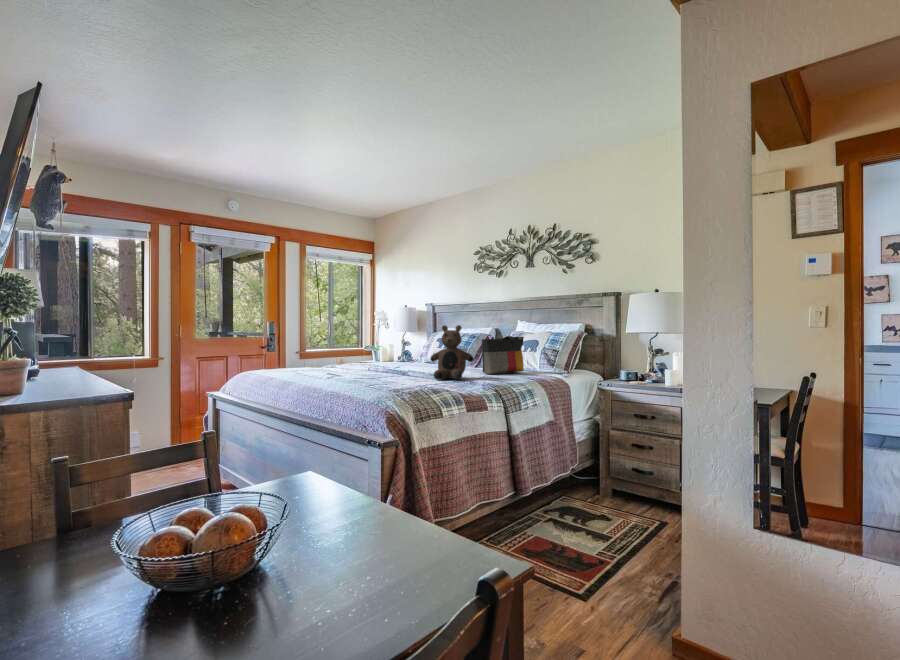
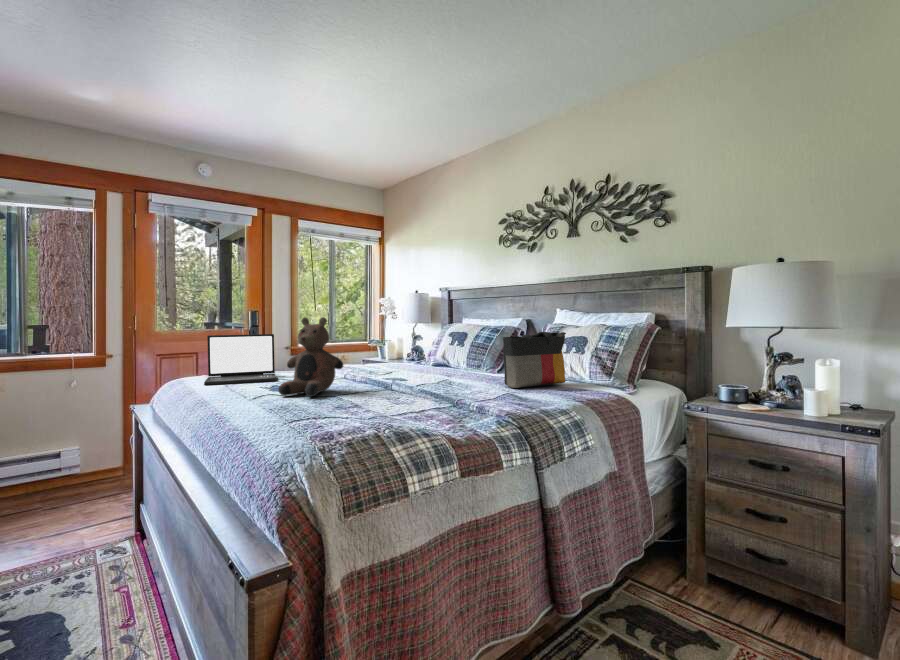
teddy bear: present [430,325,474,380] -> present [278,317,343,397]
laptop: none [264,338,317,374] -> present [204,334,276,385]

